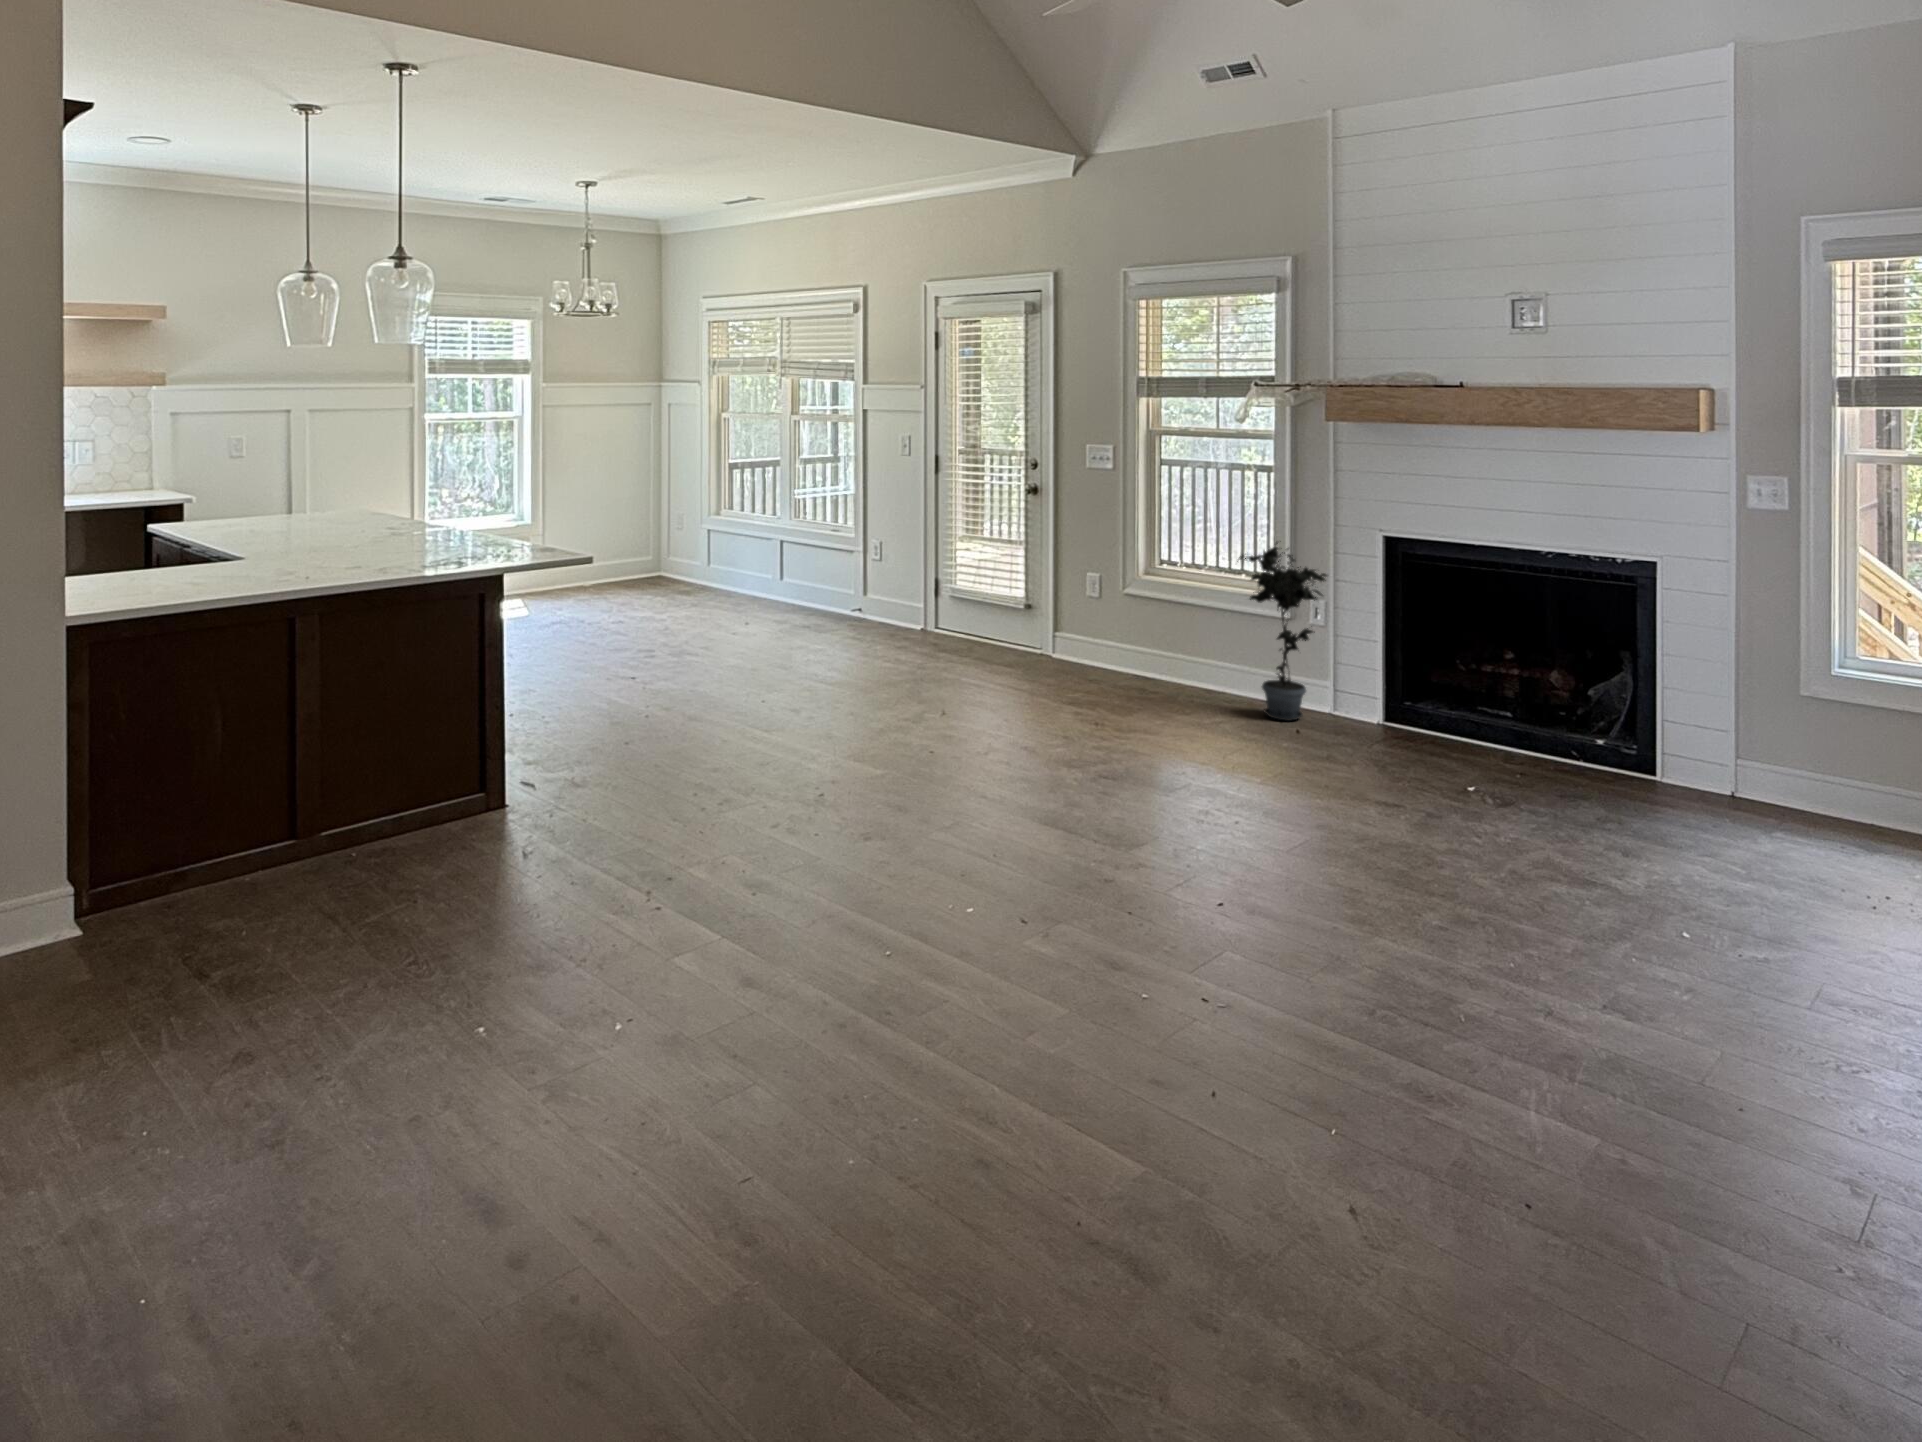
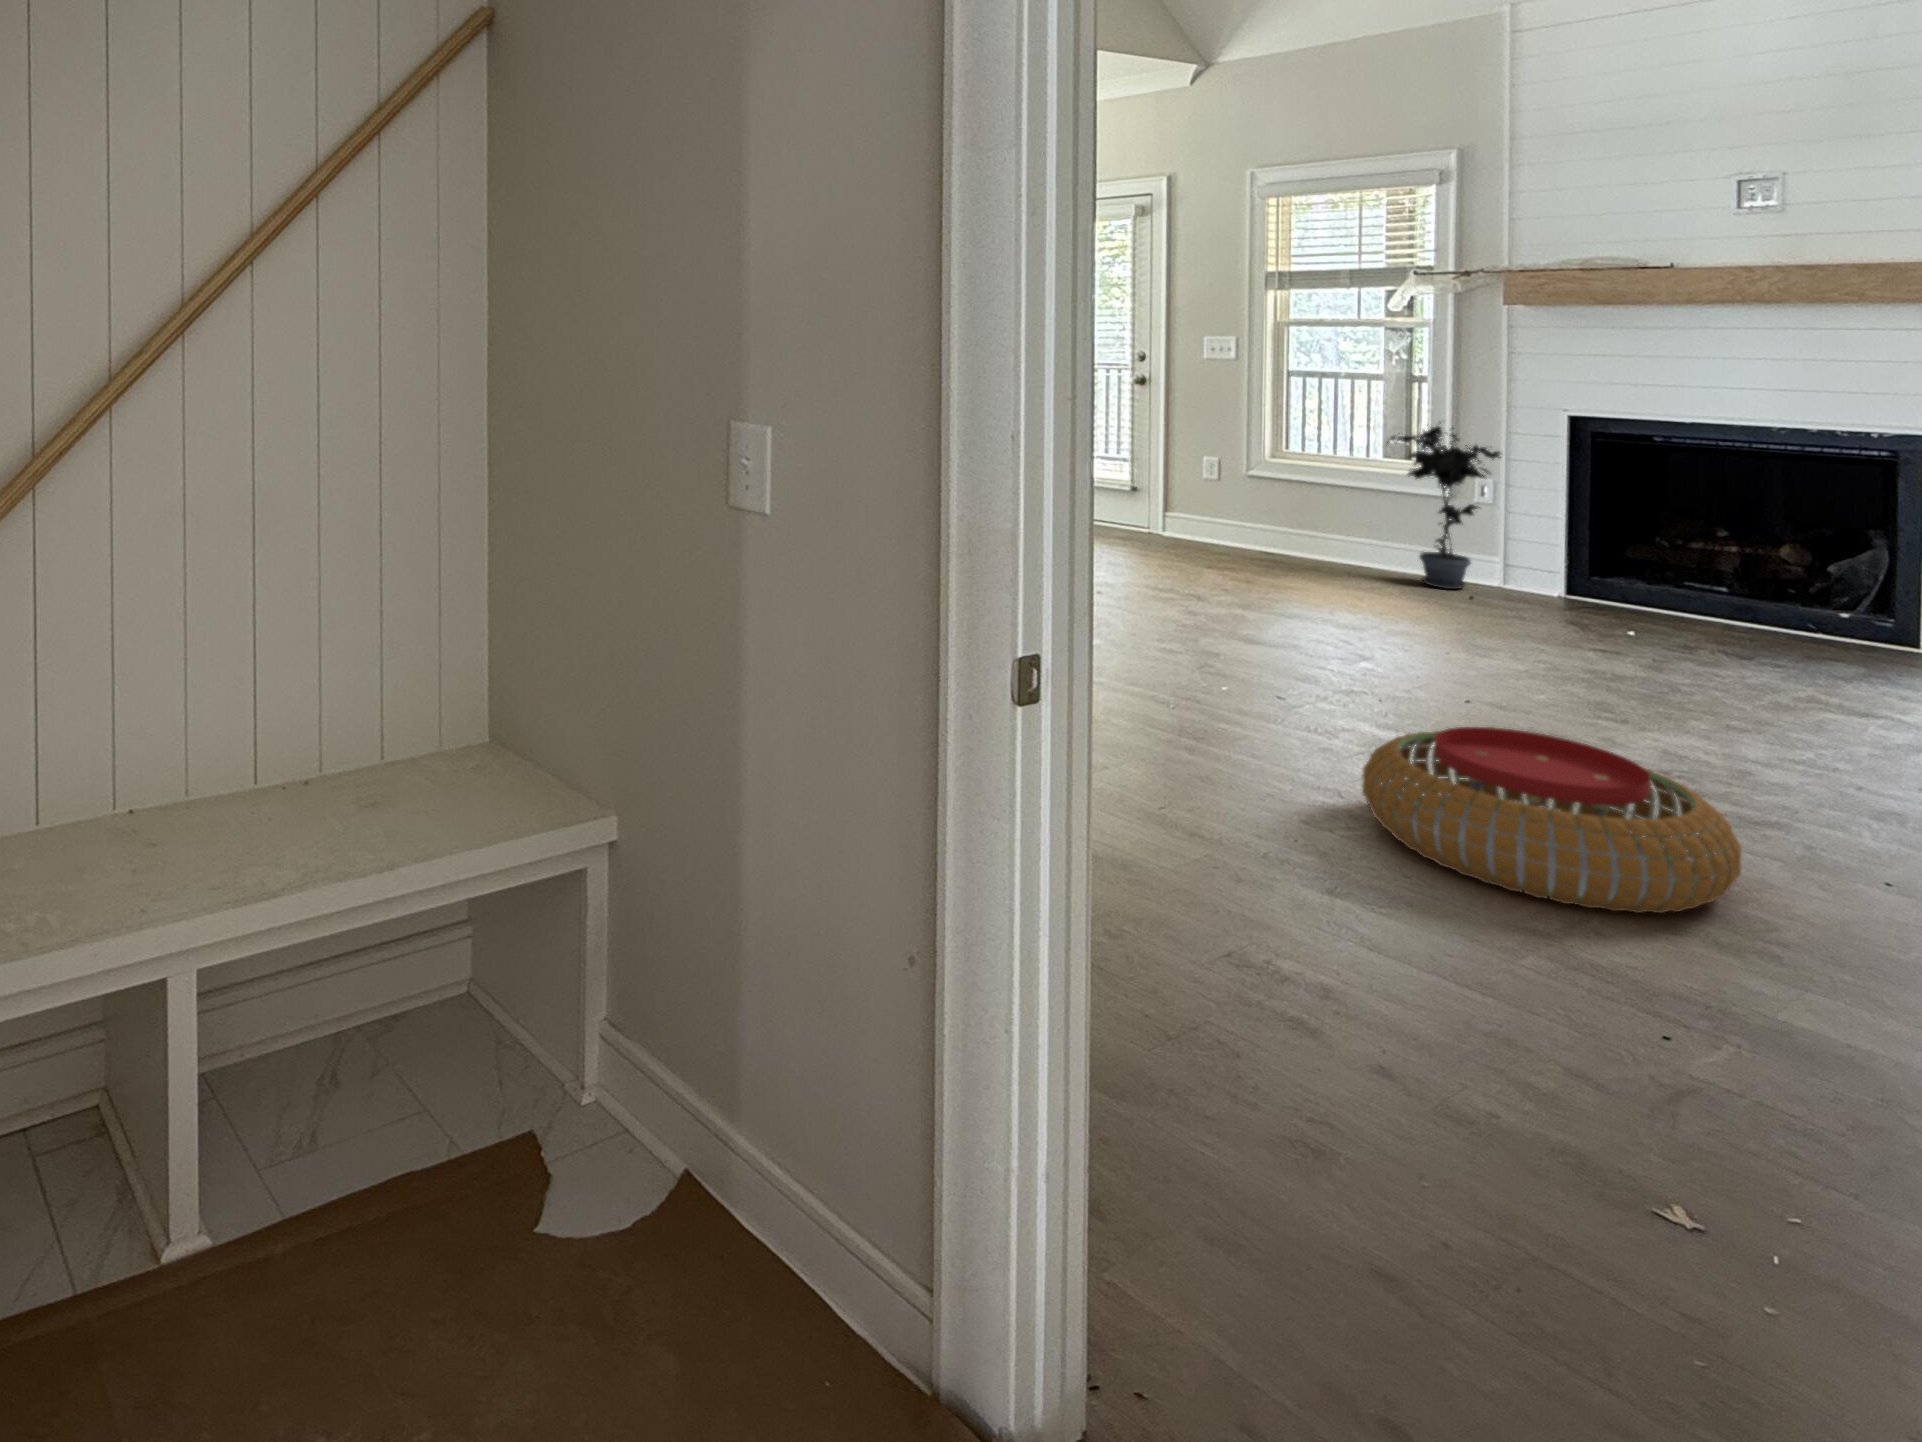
pouf: none [1047,969,1407,1236] -> present [1362,727,1741,913]

